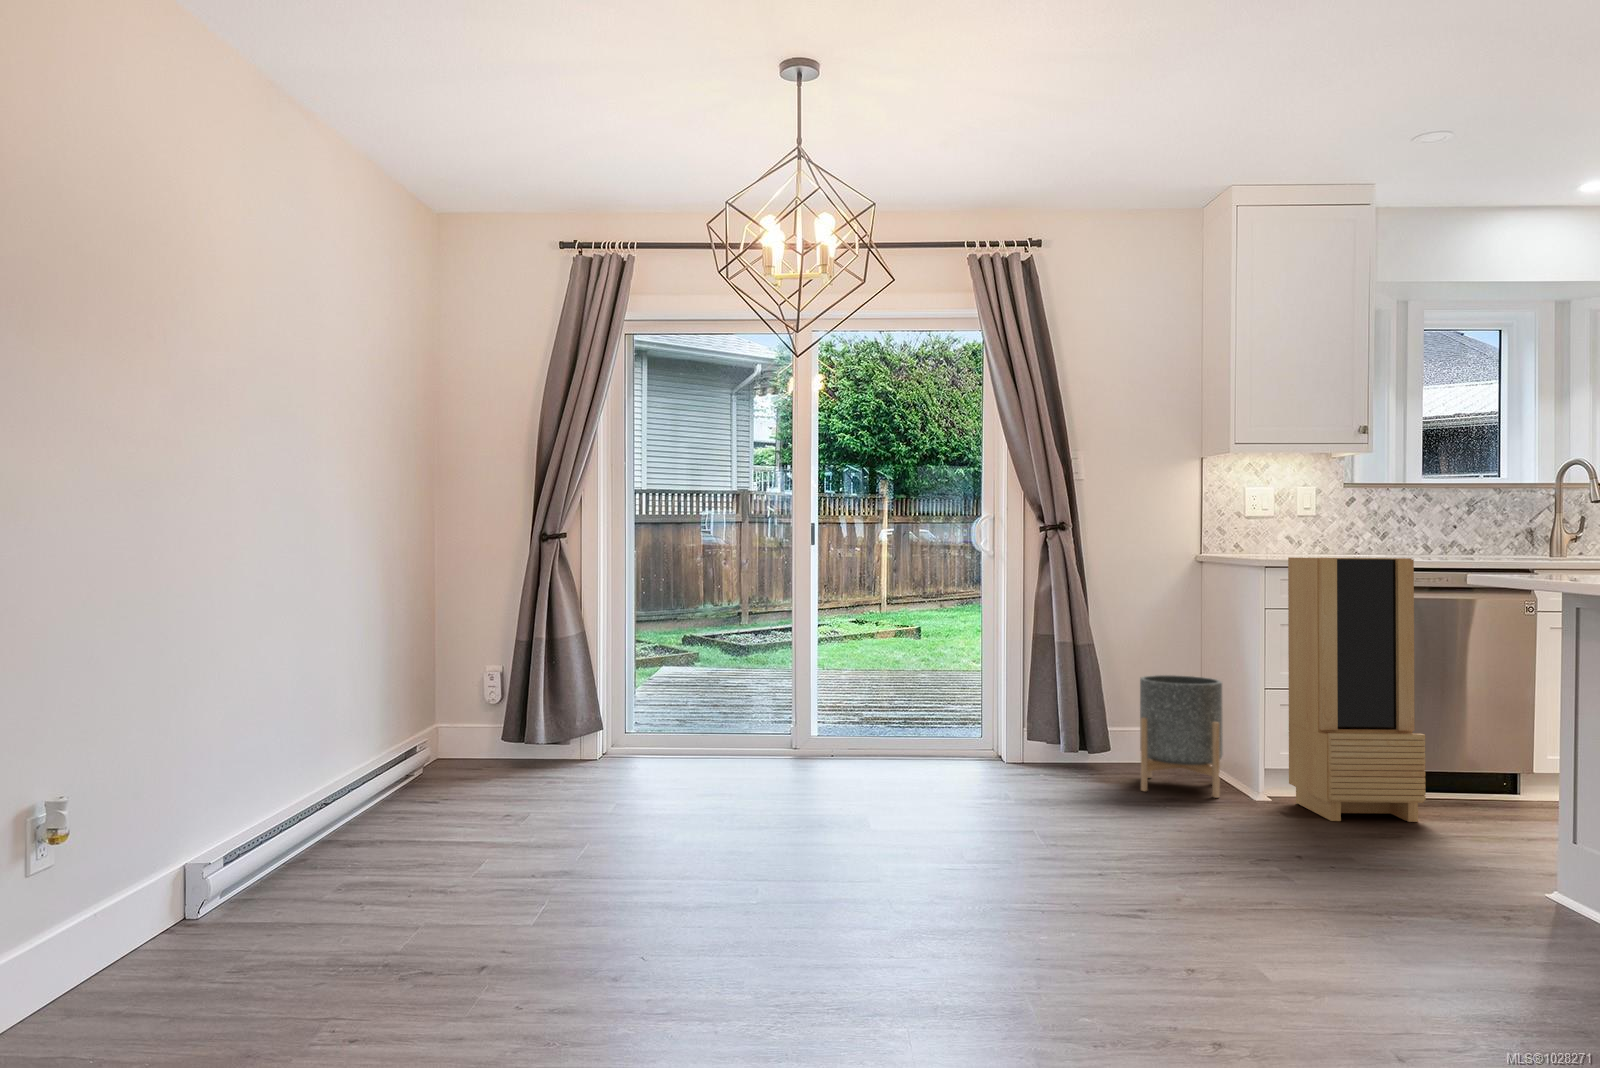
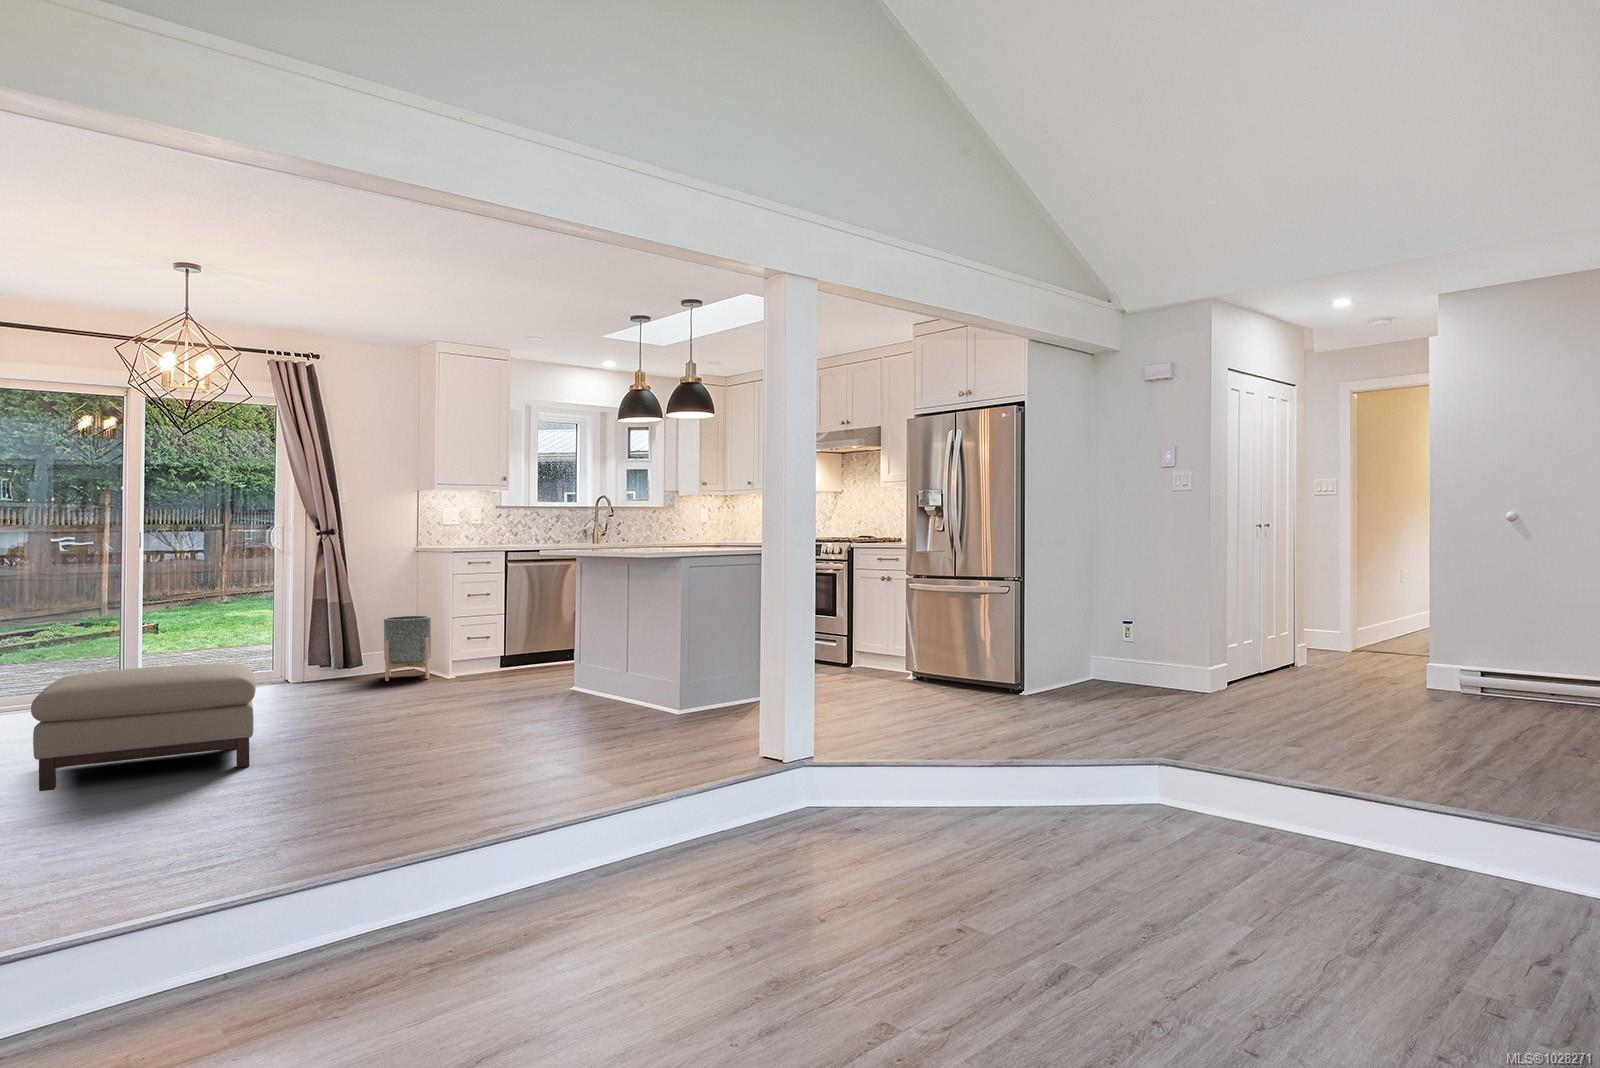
storage cabinet: present [1288,557,1426,822] -> none [464,548,527,679]
ottoman: none [451,757,863,1035] -> present [31,664,256,791]

